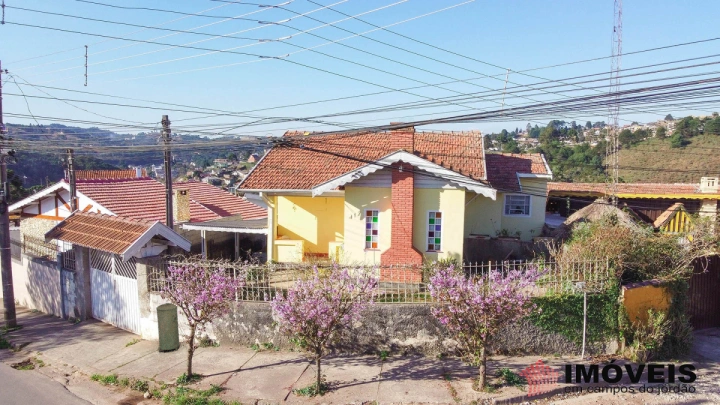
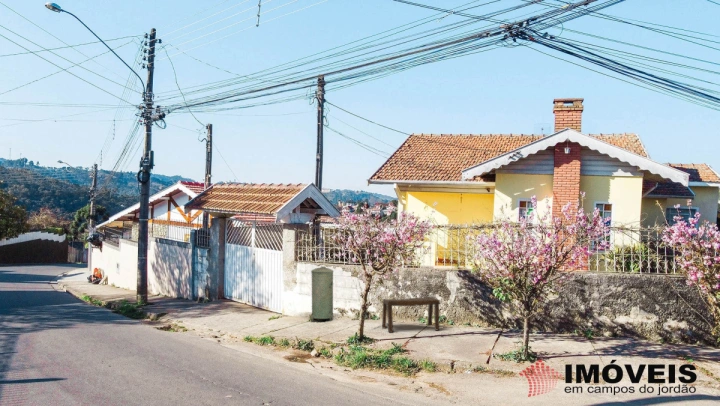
bench: none [217,327,265,365] -> present [382,297,440,333]

